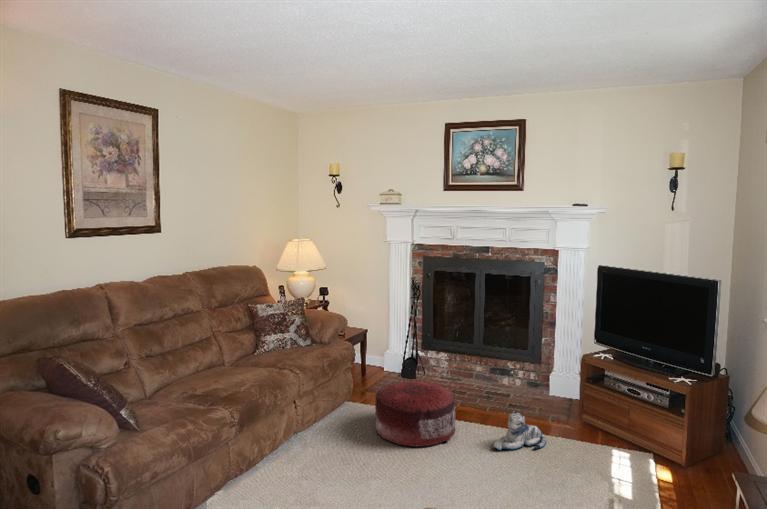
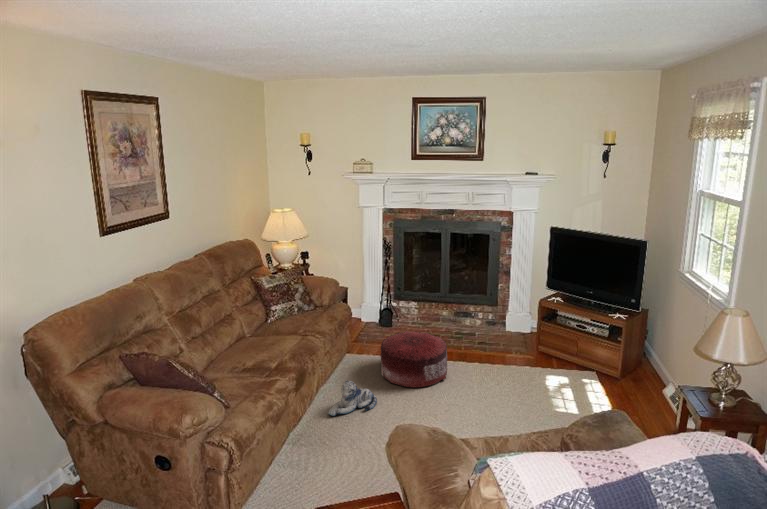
plush toy: present [494,412,546,450] -> present [328,380,377,416]

